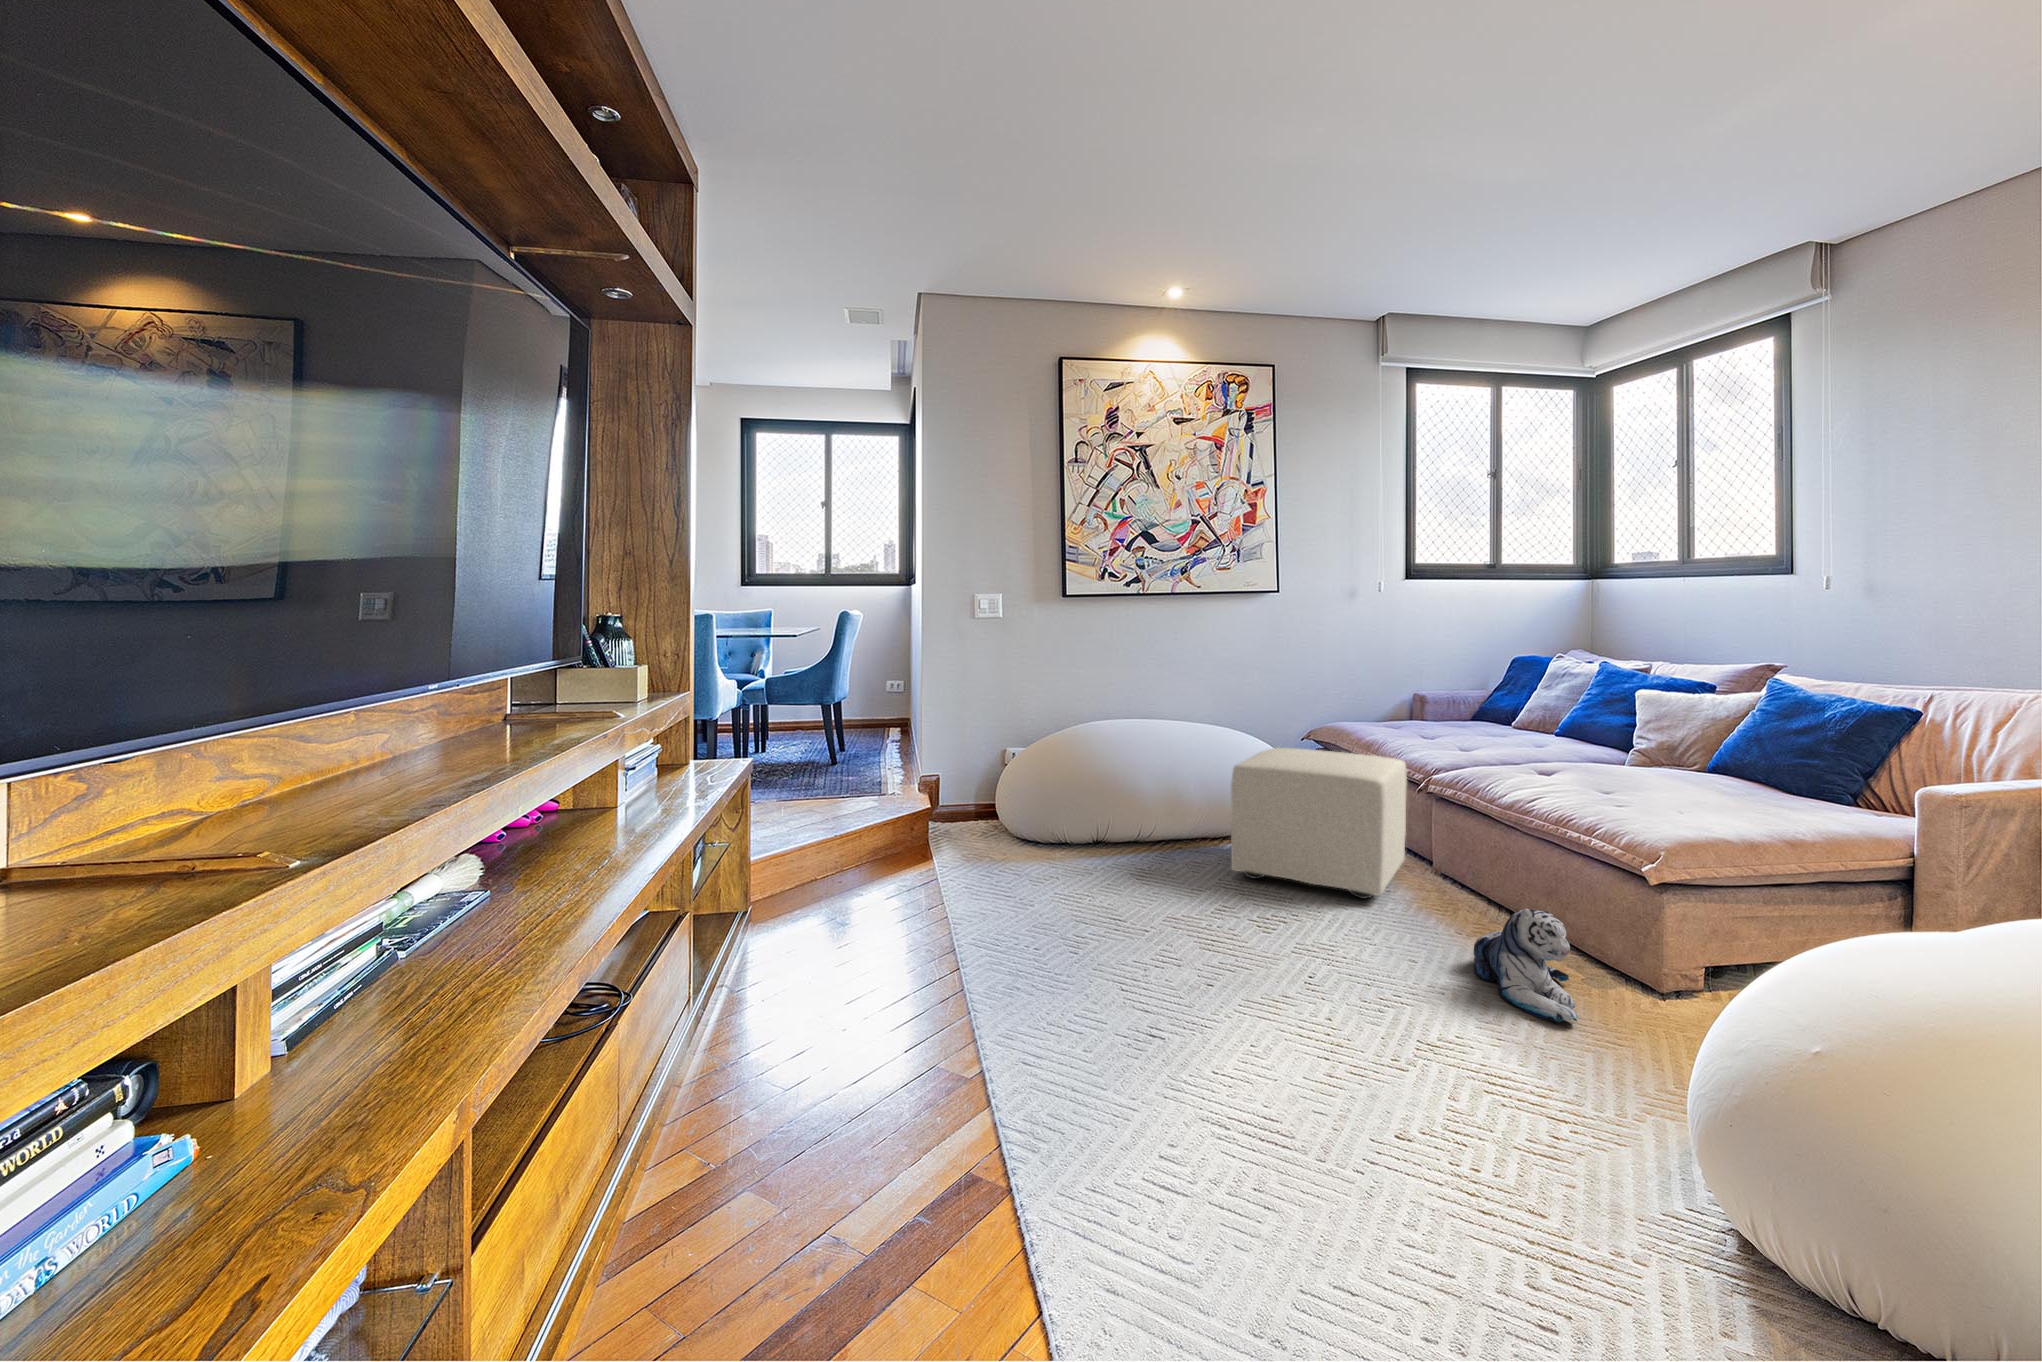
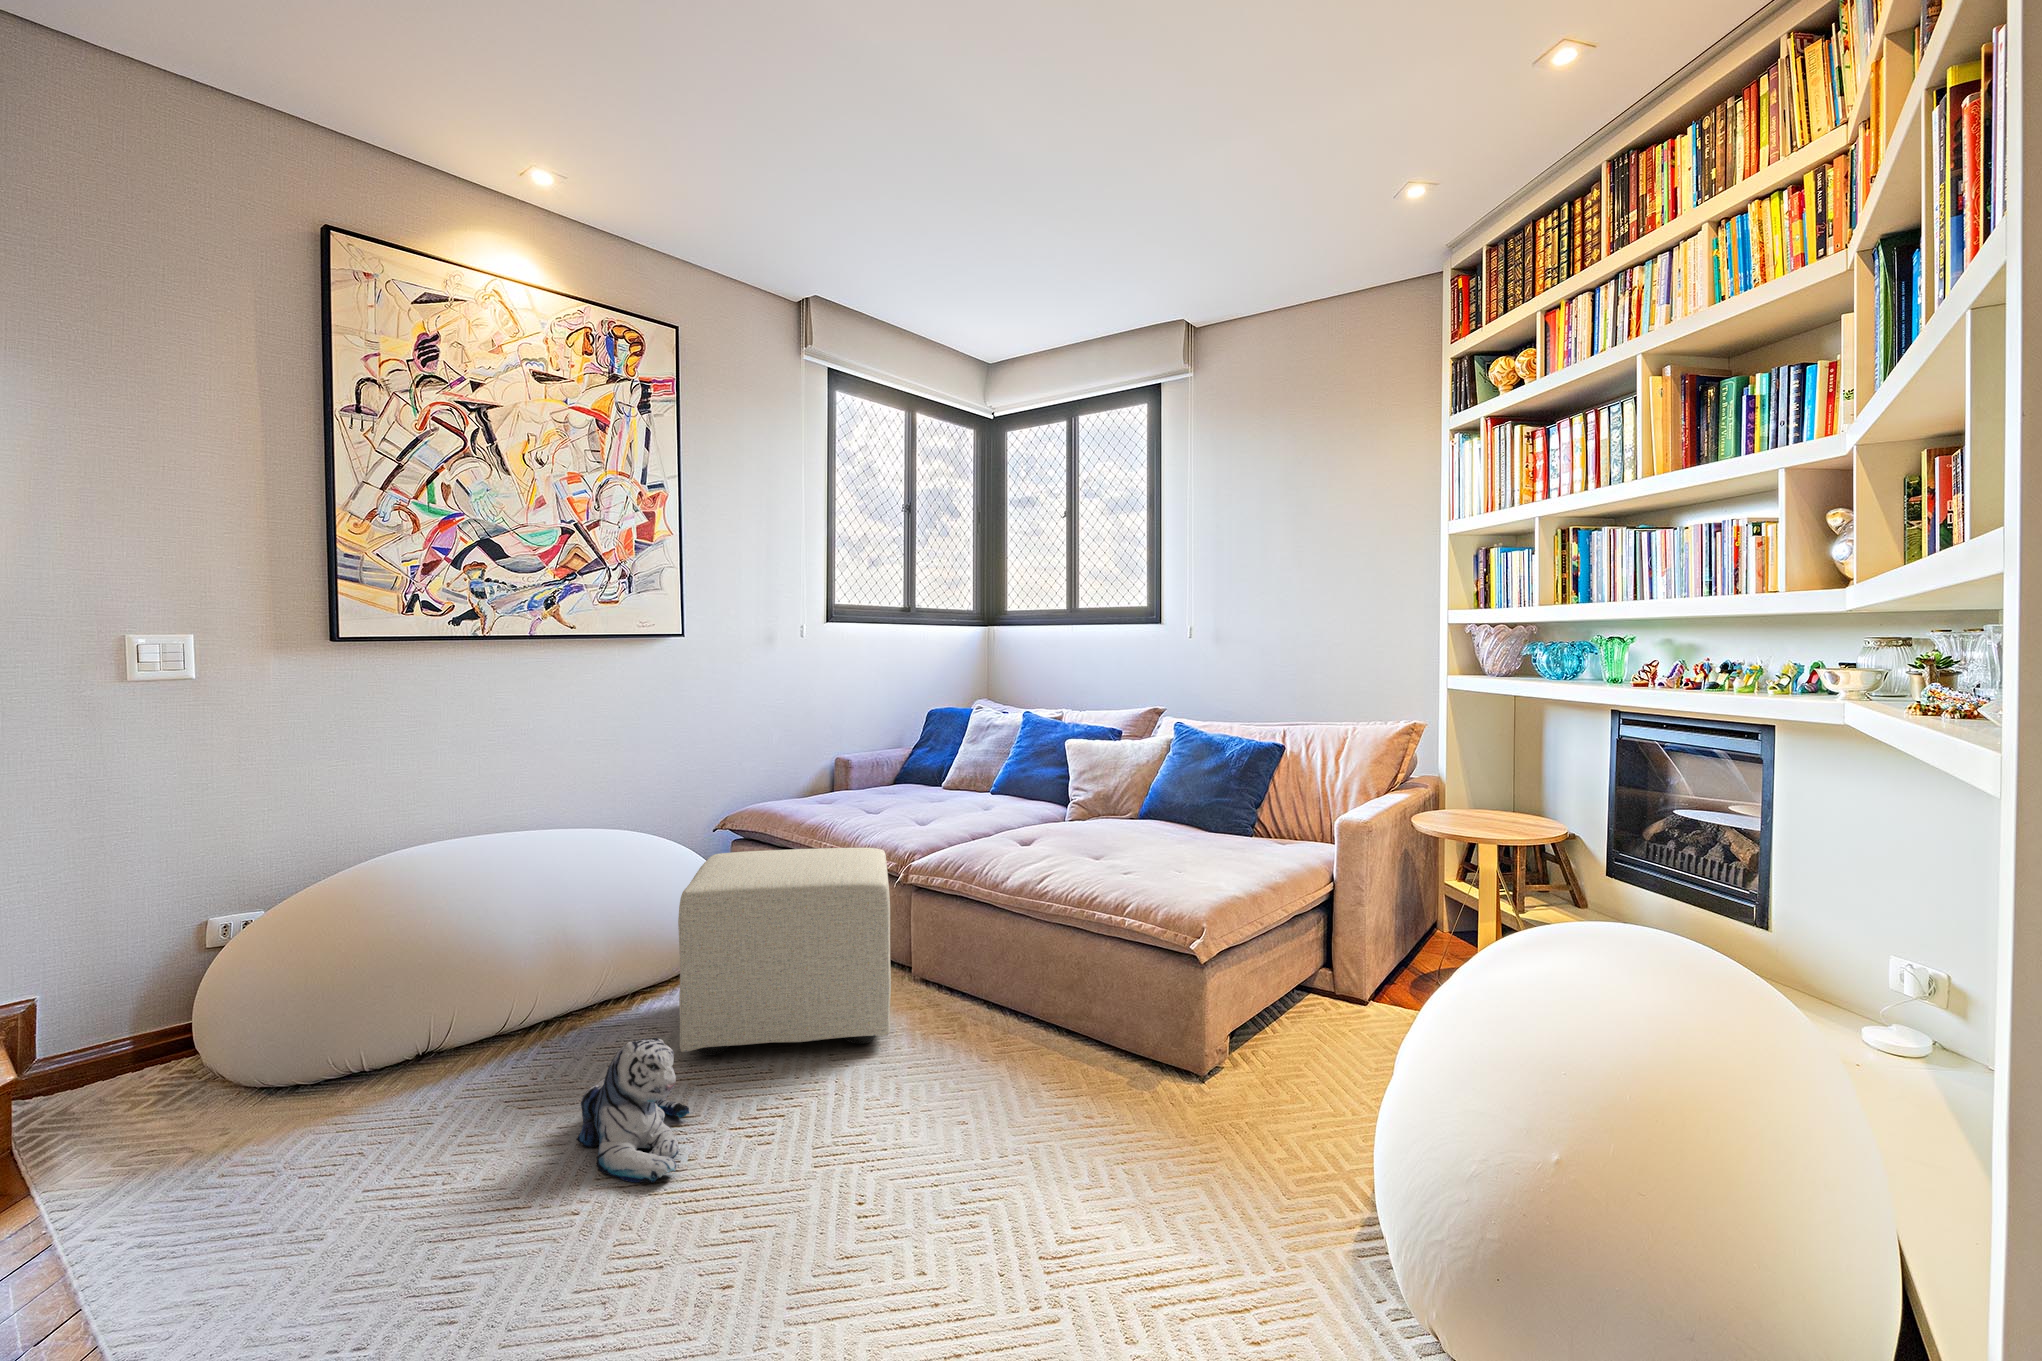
plush toy: present [1474,909,1578,1023] -> present [576,1038,689,1183]

